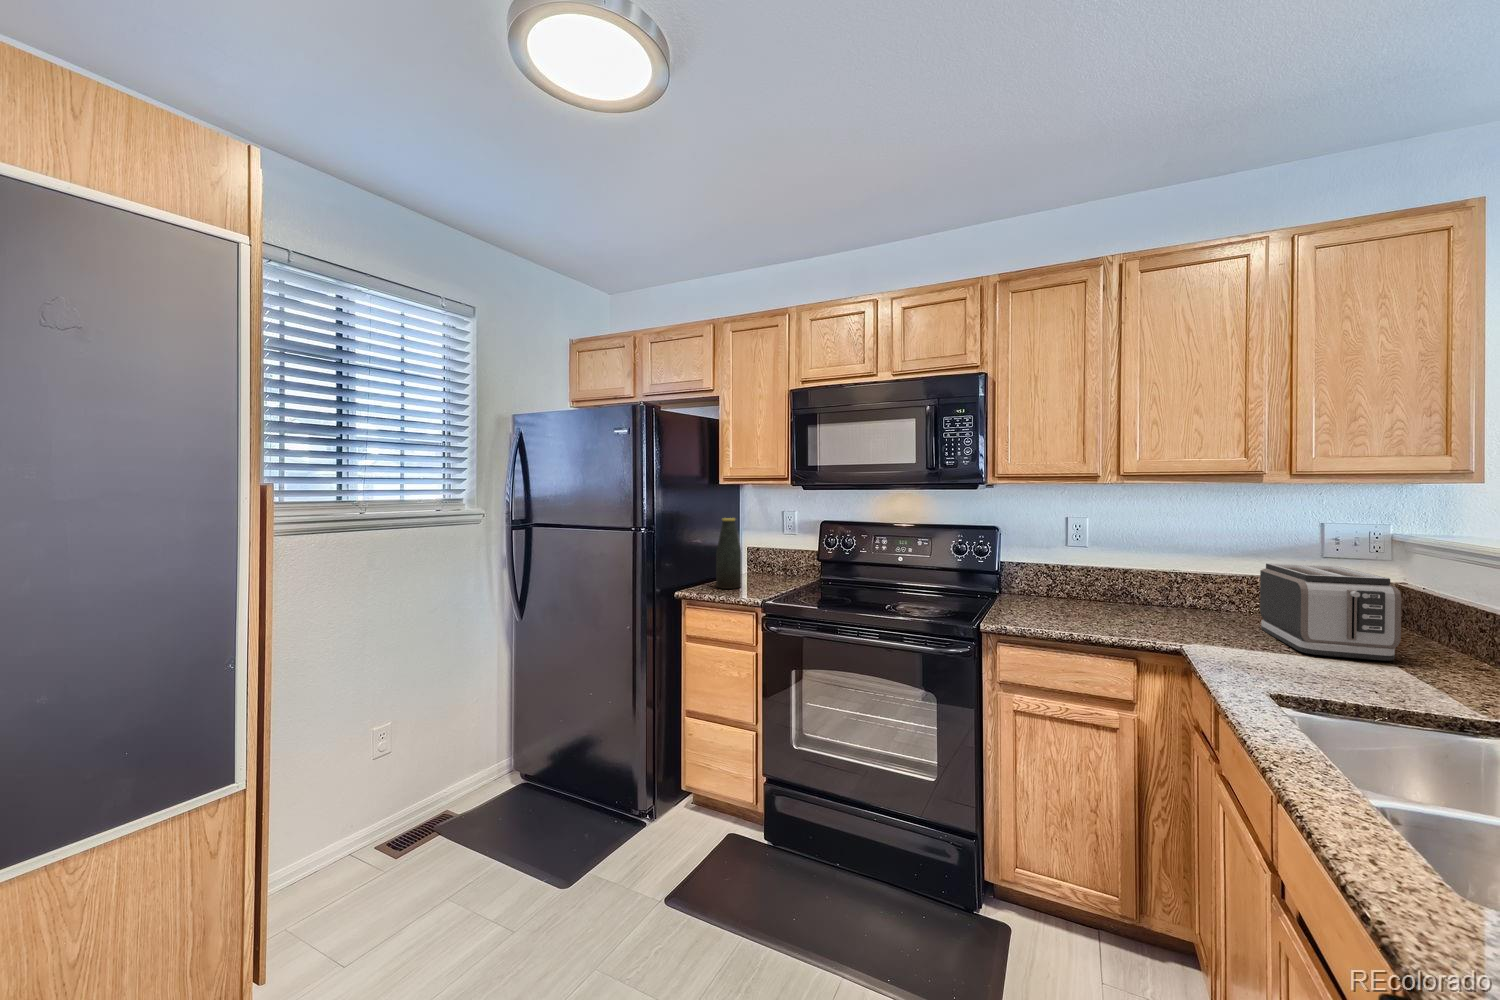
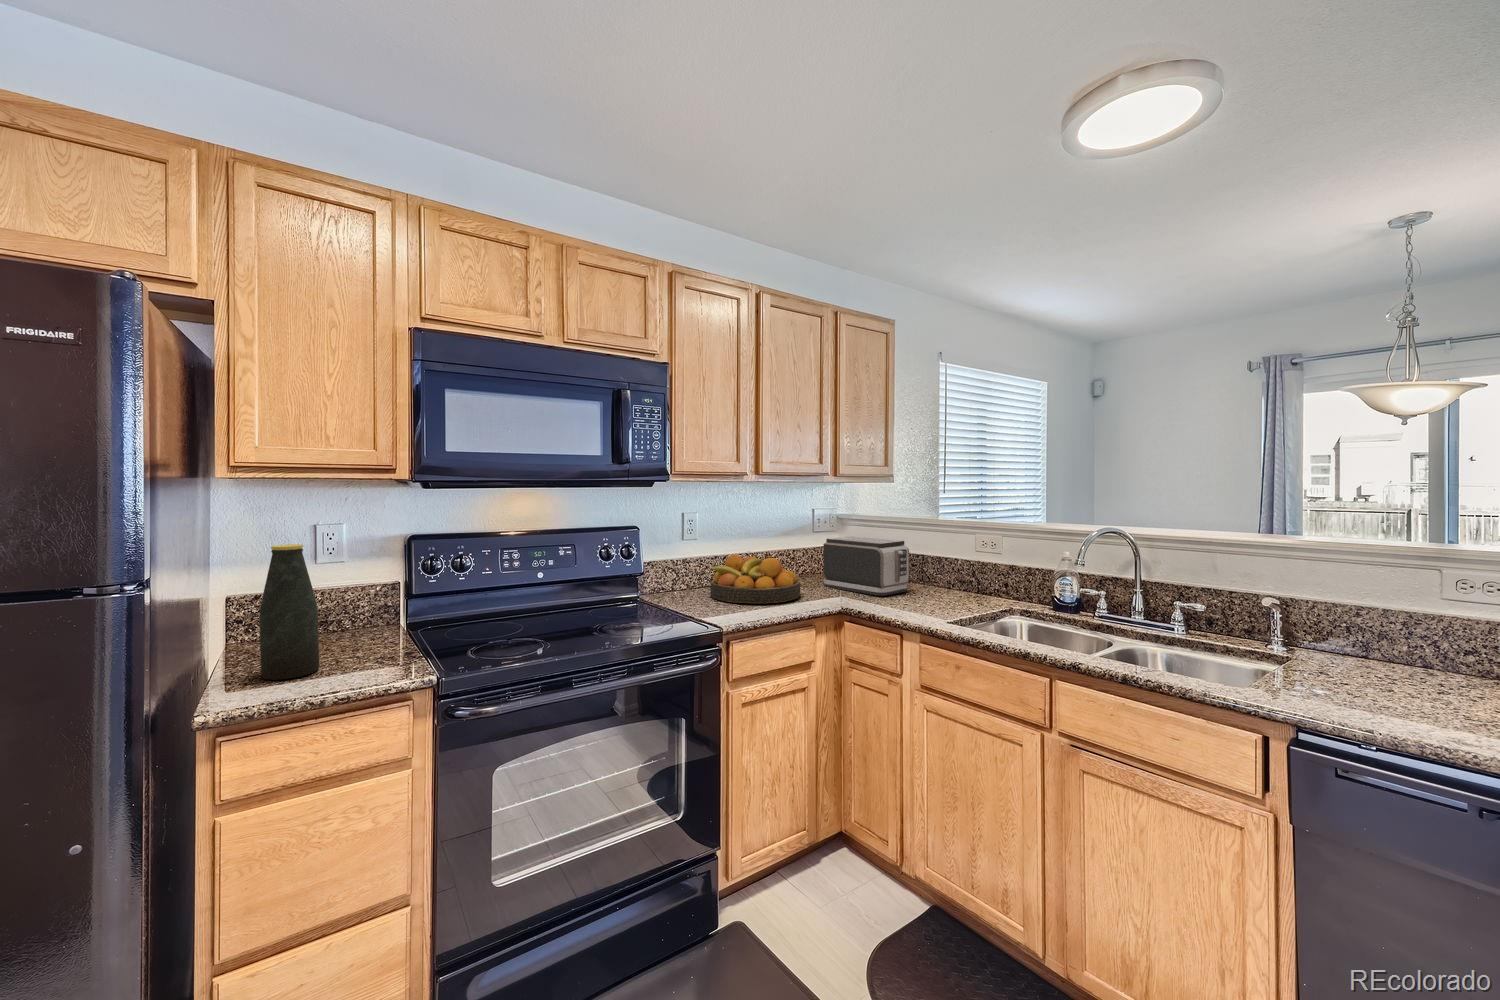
fruit bowl: none [1062,566,1184,627] -> present [710,555,800,603]

